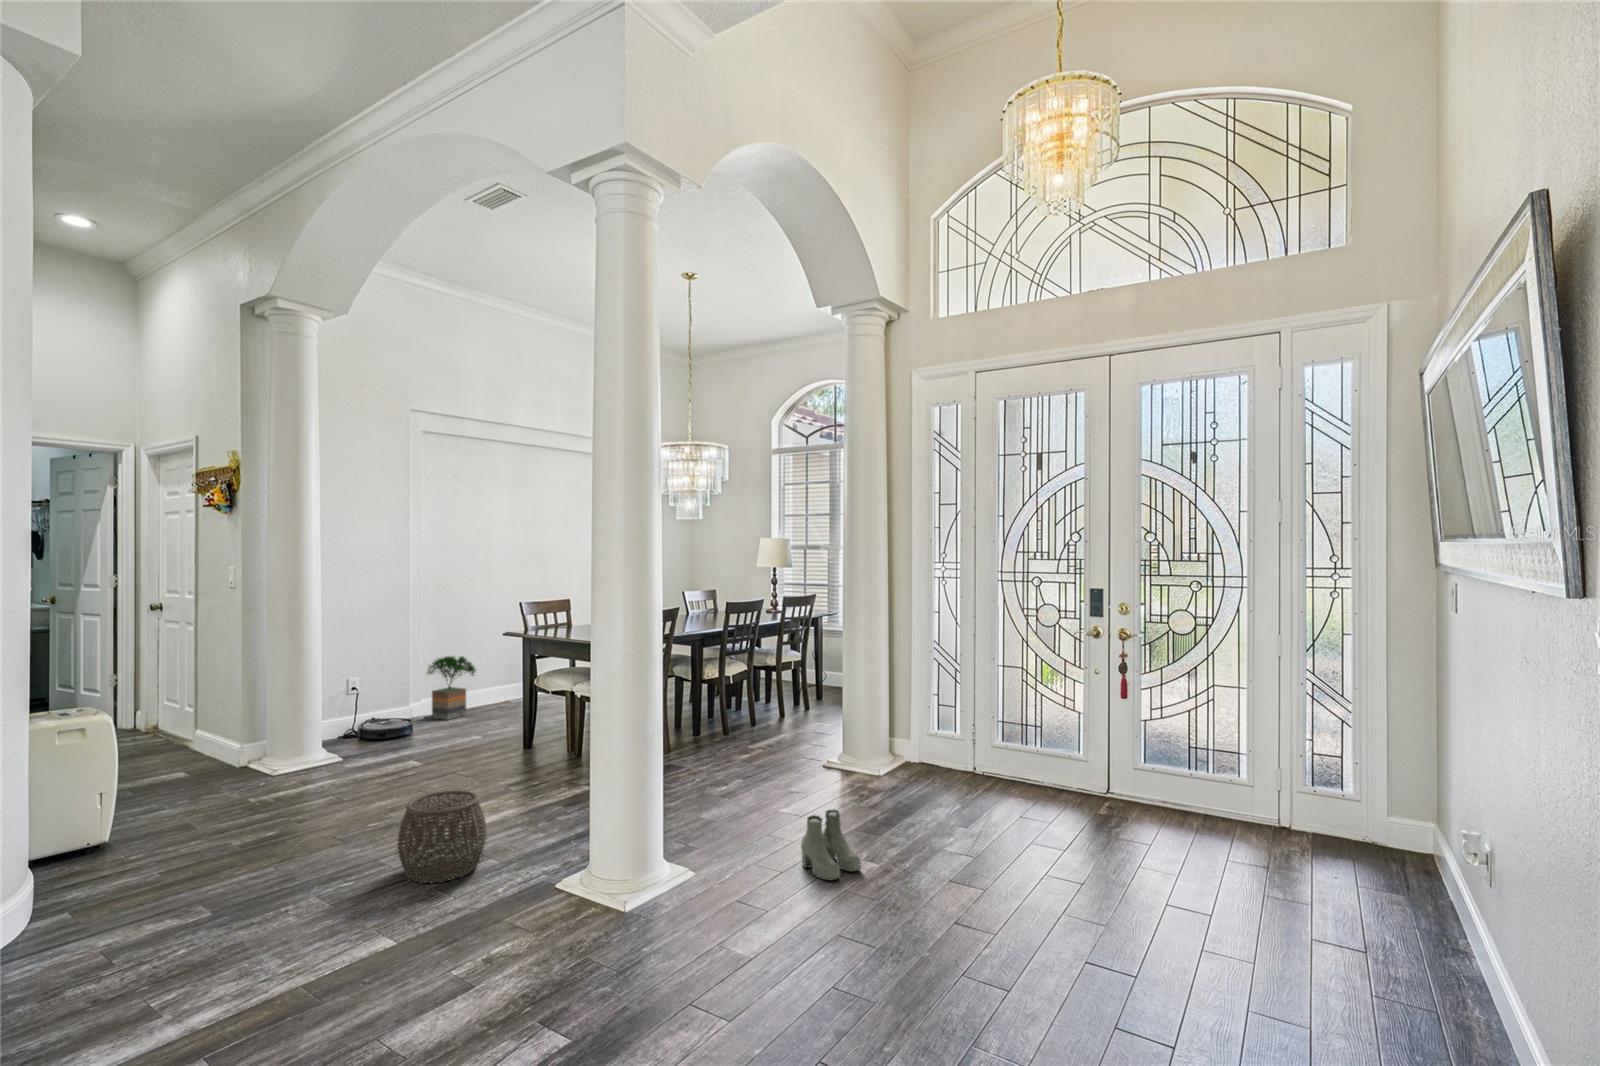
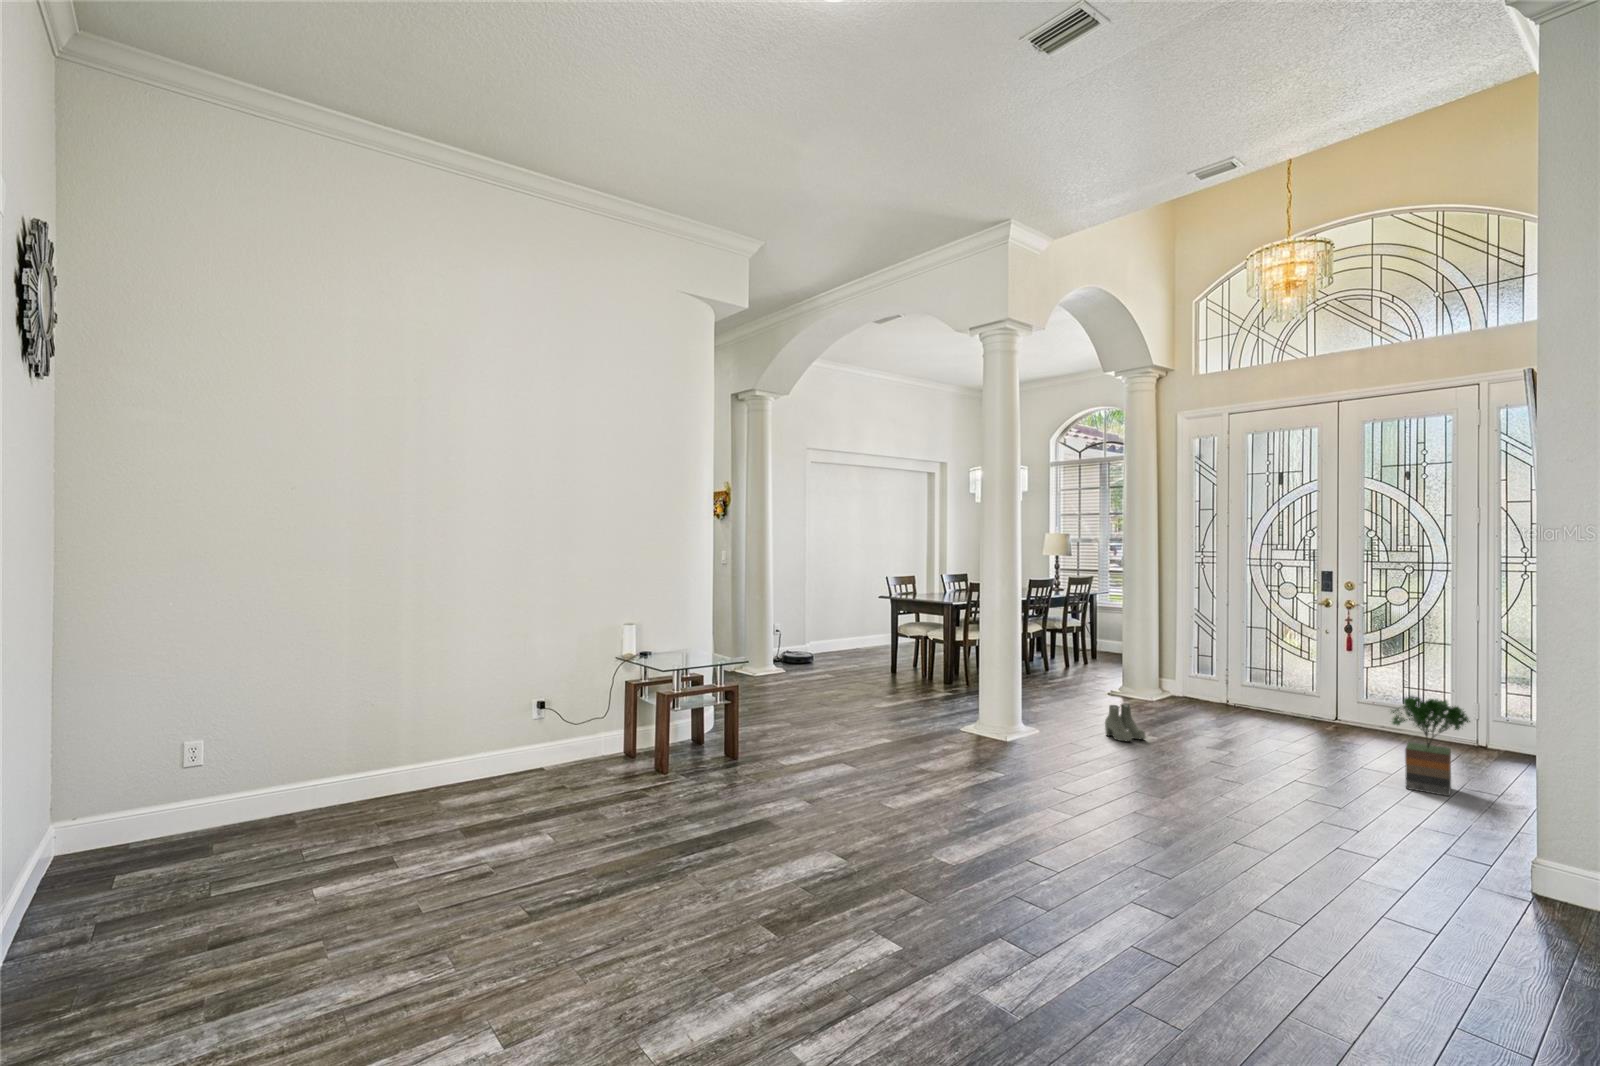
potted tree: present [427,656,476,720] -> present [1391,697,1470,796]
woven basket: present [397,790,487,883] -> none [867,678,913,724]

